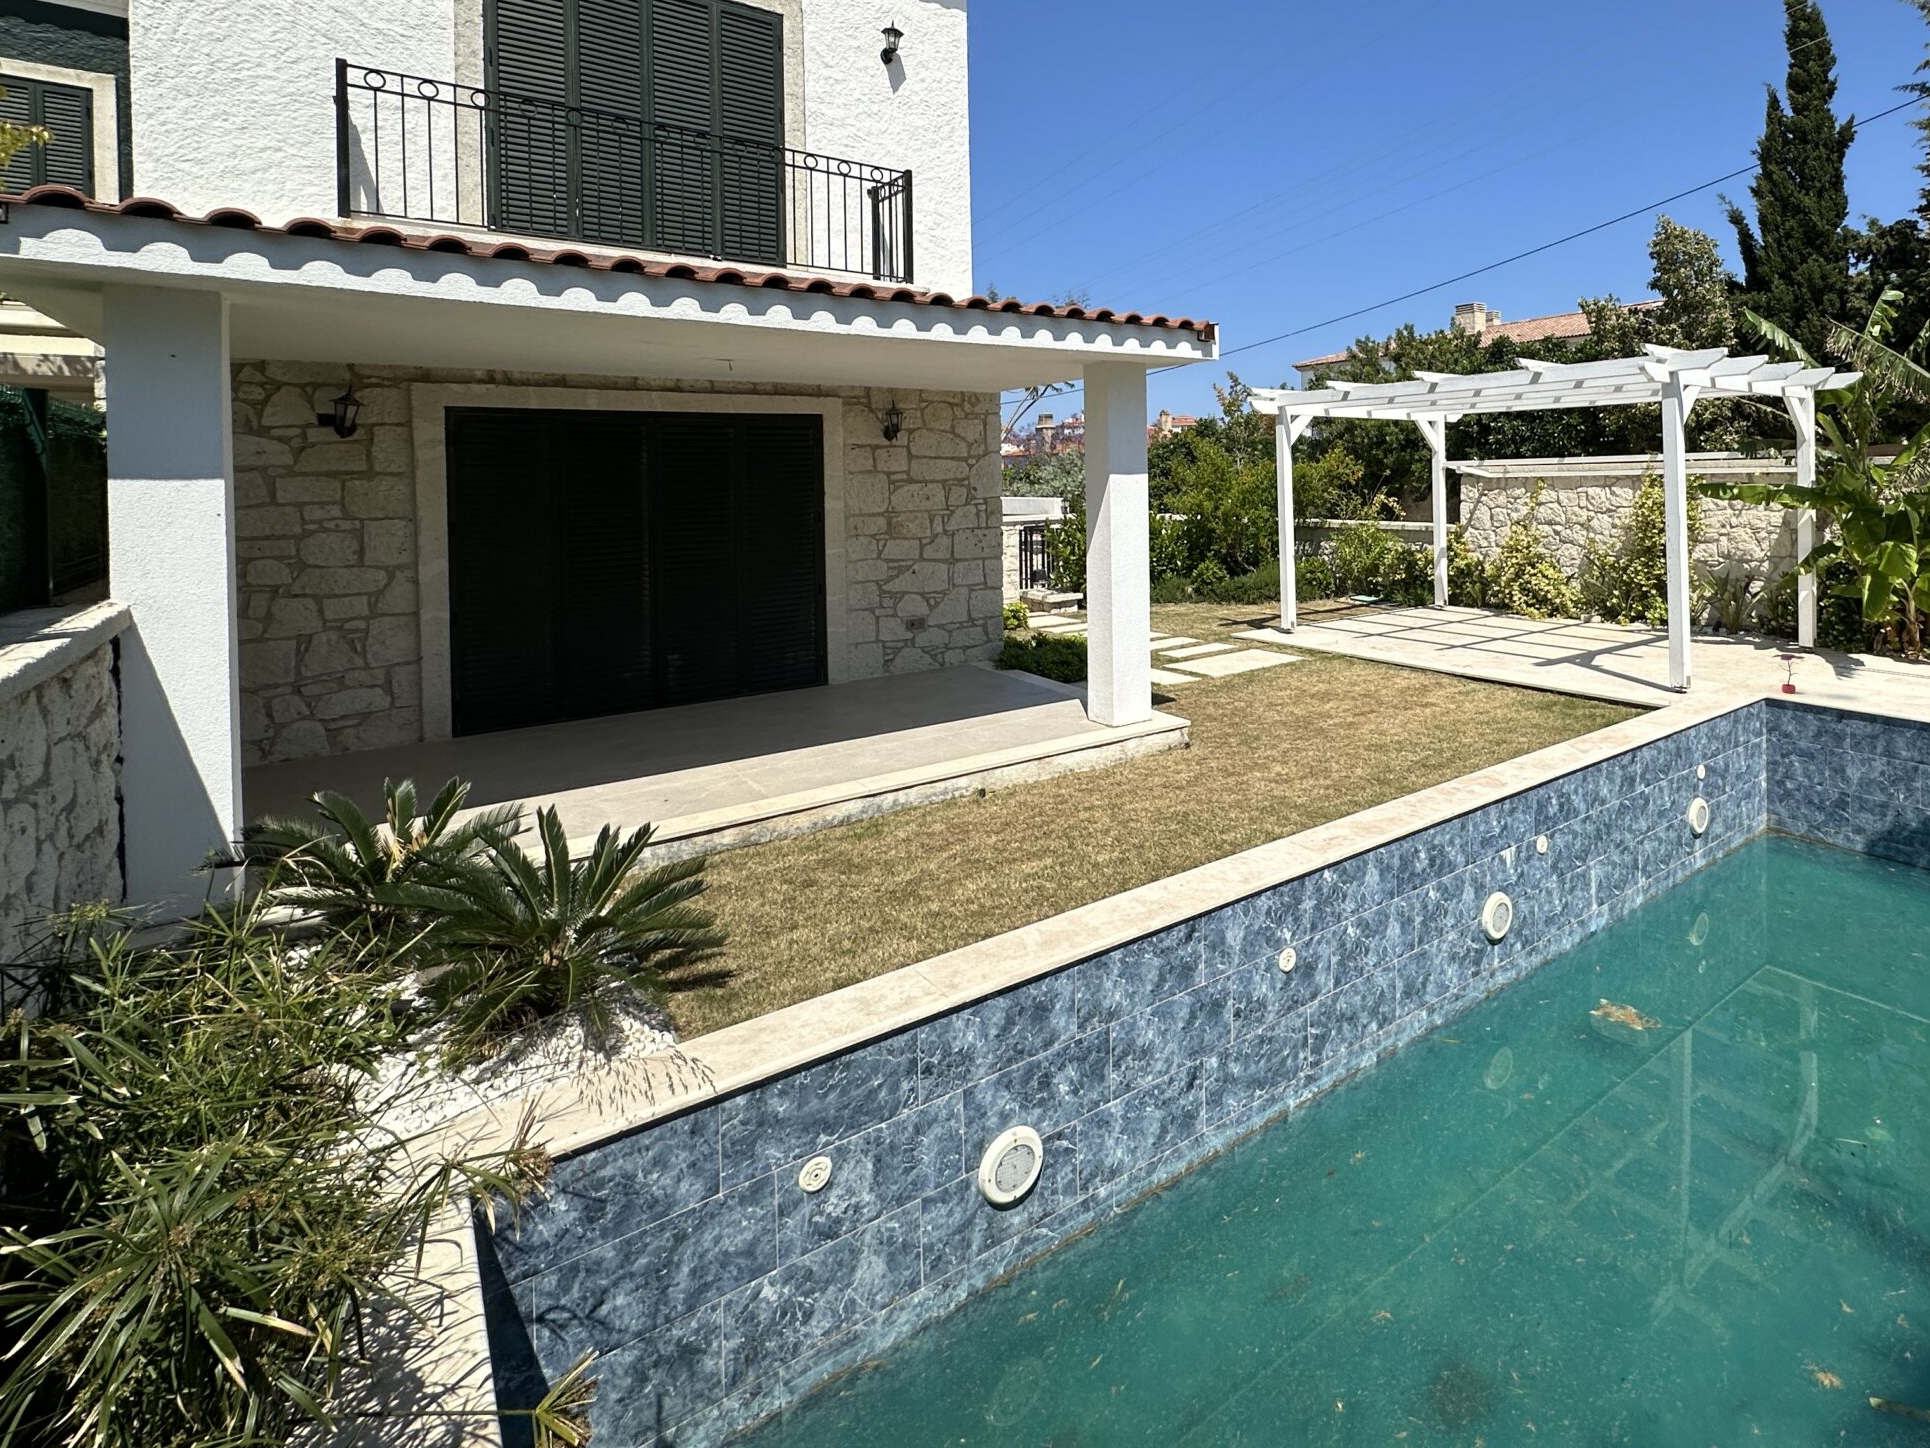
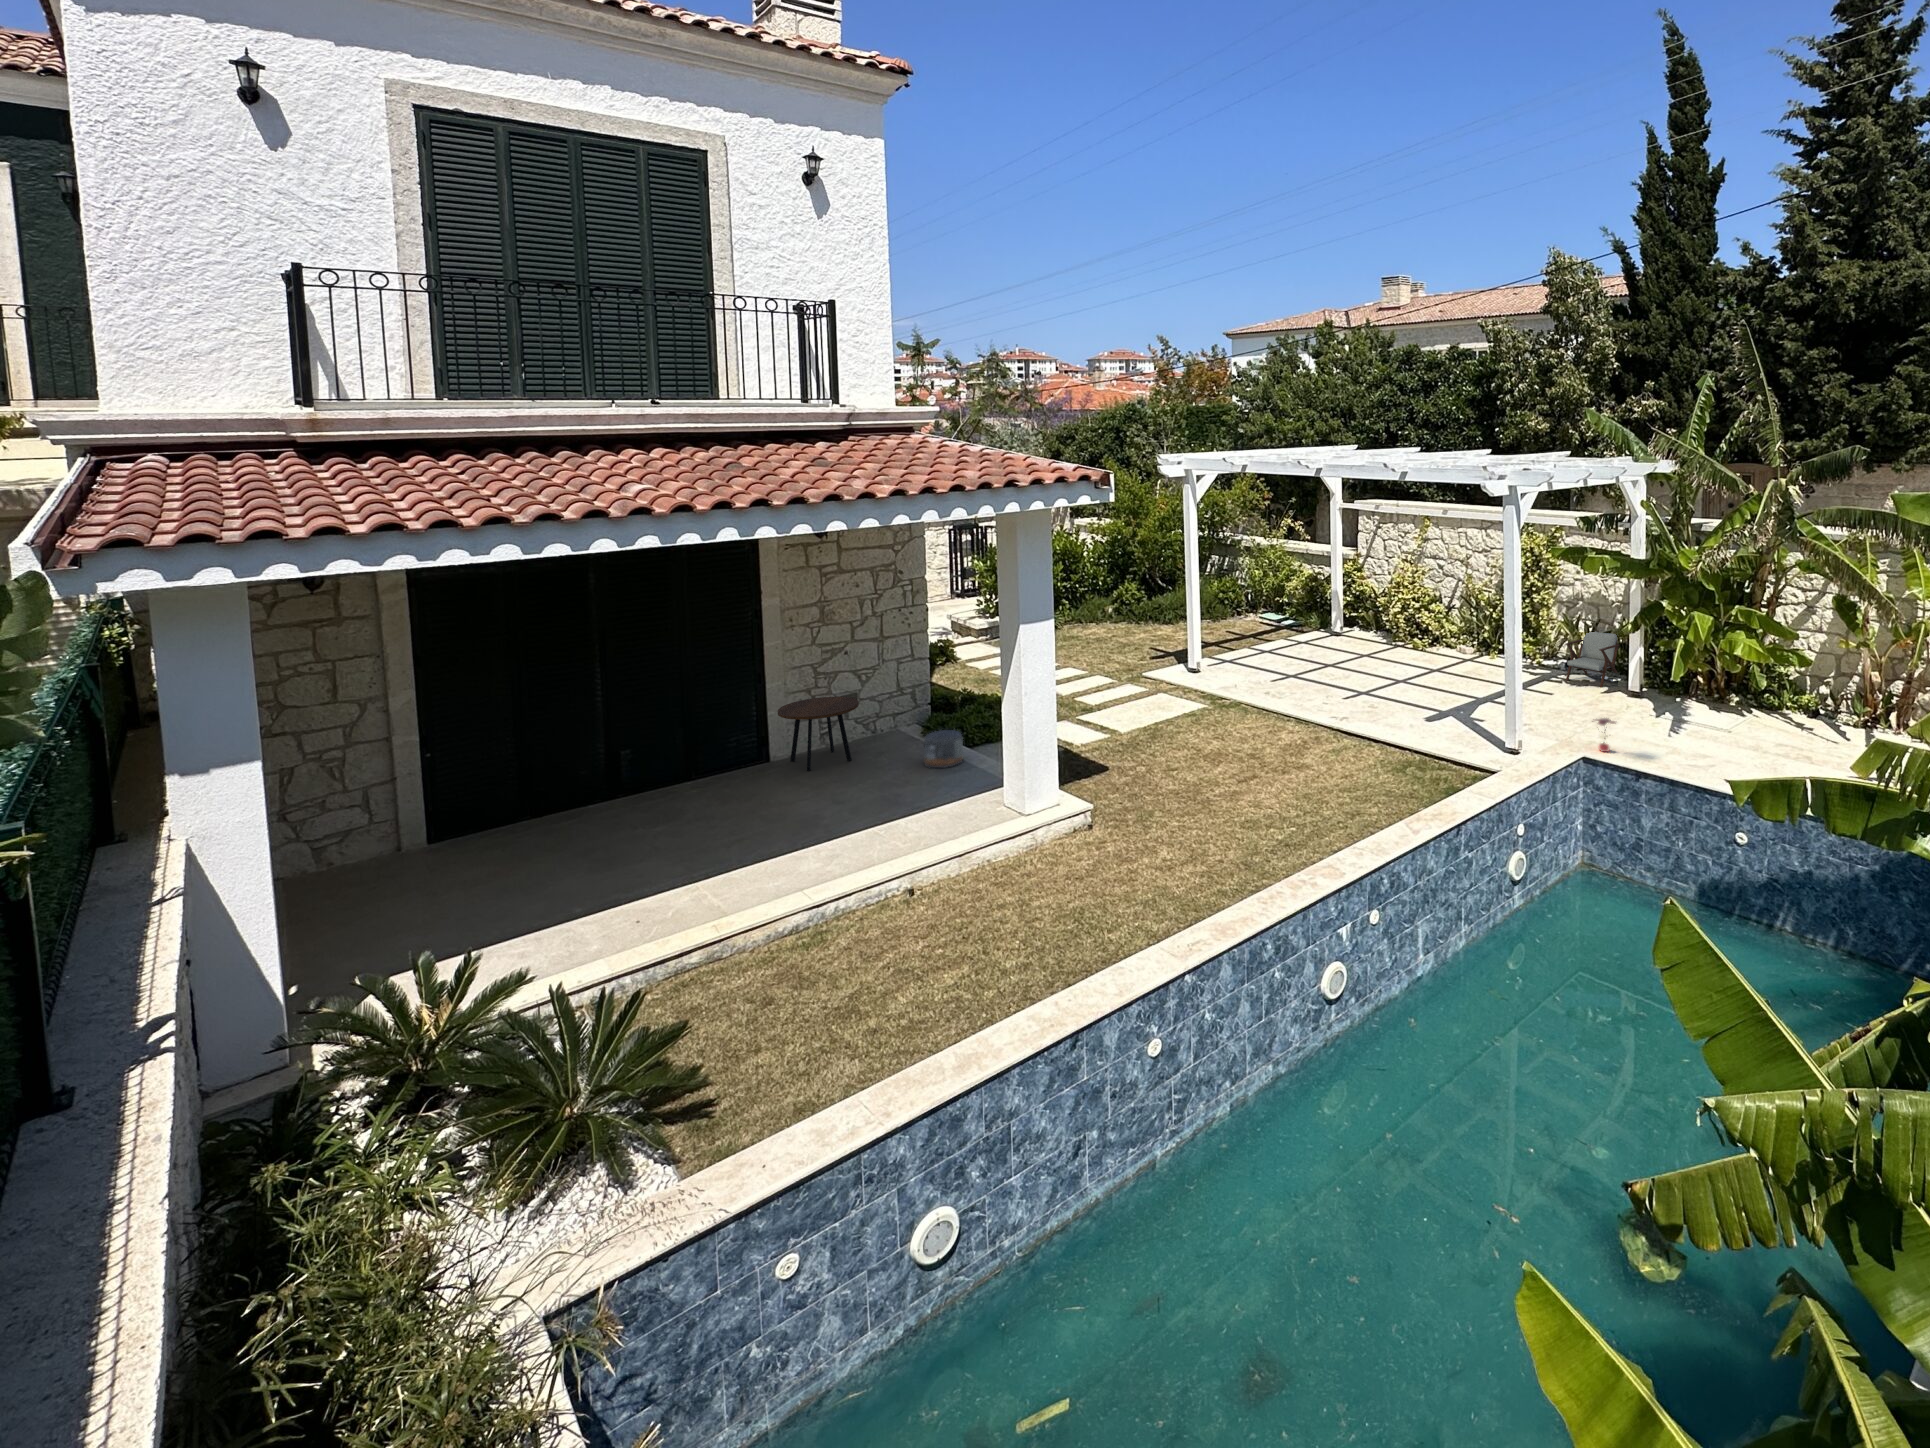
lounge chair: none [1716,583,1785,645] -> present [1565,632,1620,687]
dining table: none [845,619,932,693] -> present [778,697,859,771]
pouf: none [1002,653,1045,693] -> present [924,730,963,768]

